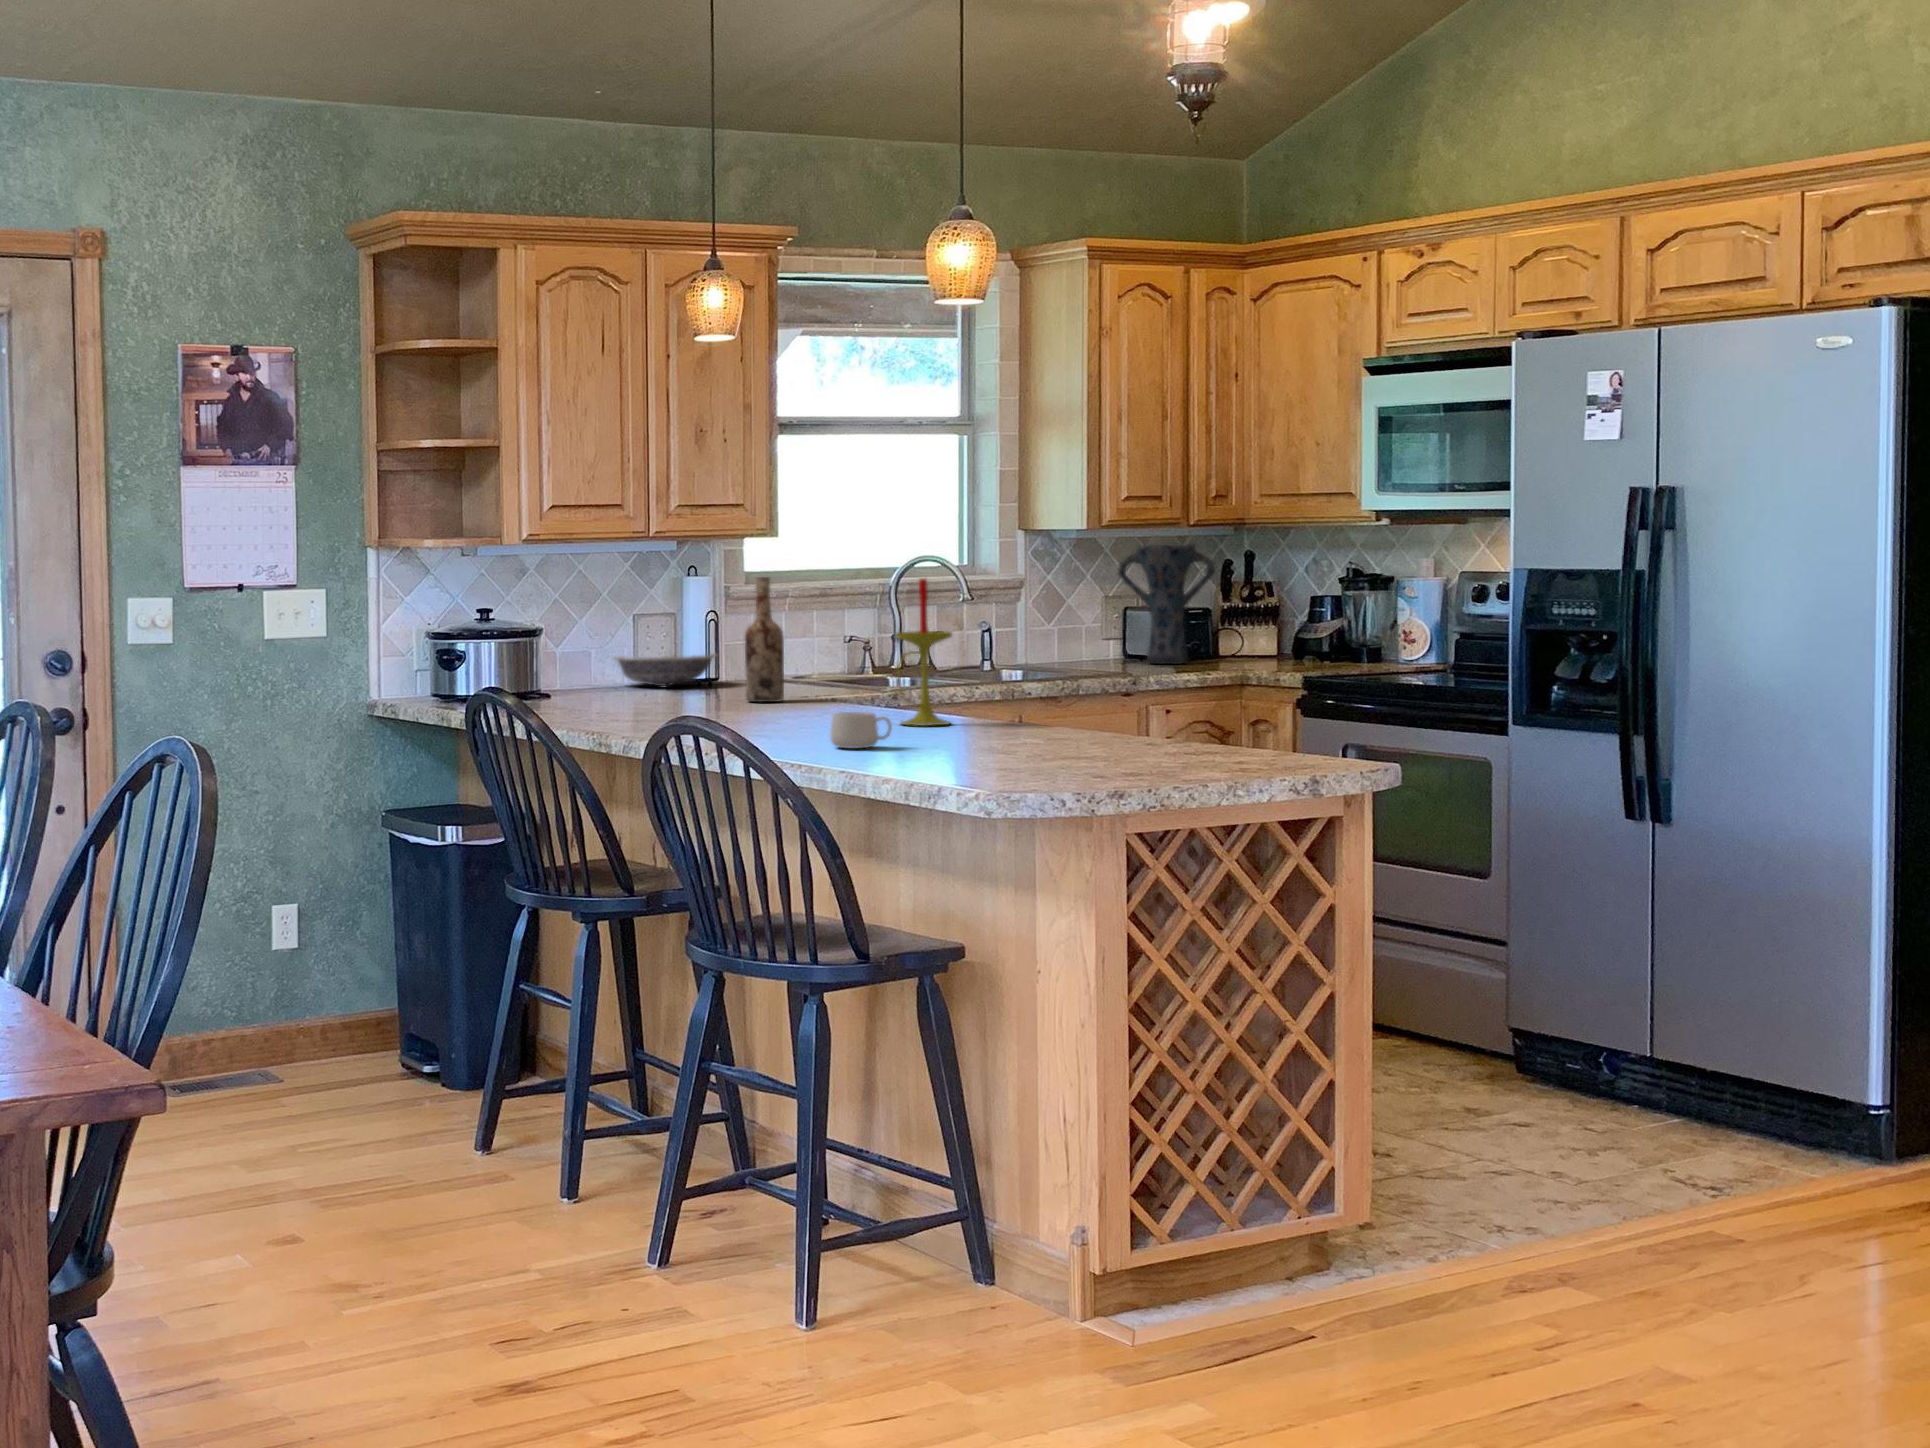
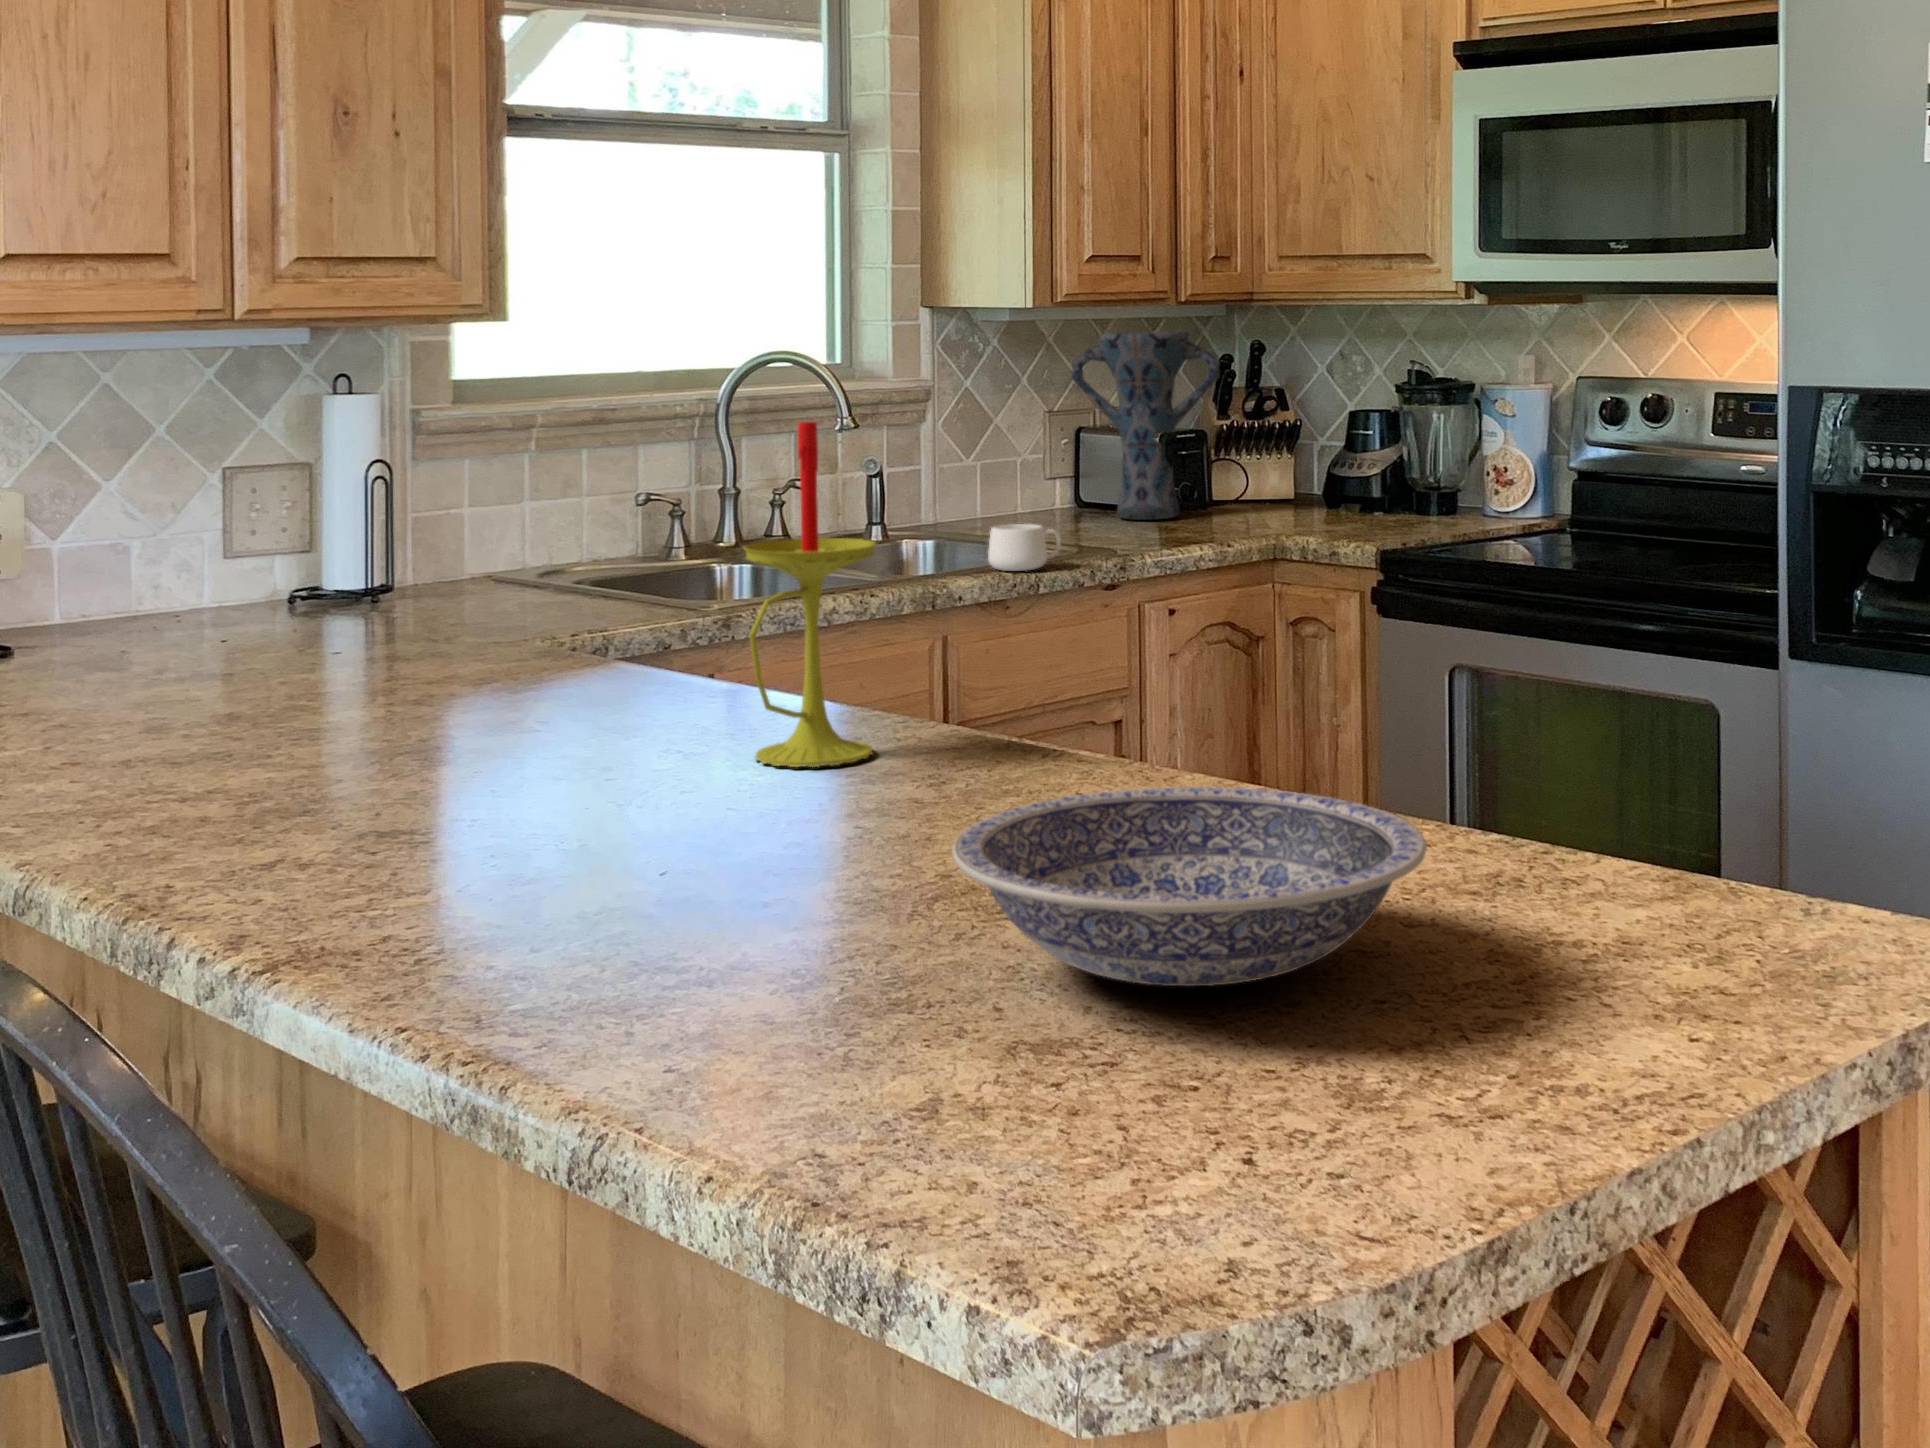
wine bottle: present [745,577,784,702] -> none [423,404,506,667]
bowl: present [614,654,717,686] -> present [953,787,1427,986]
mug: present [830,712,892,748] -> present [988,524,1061,571]

